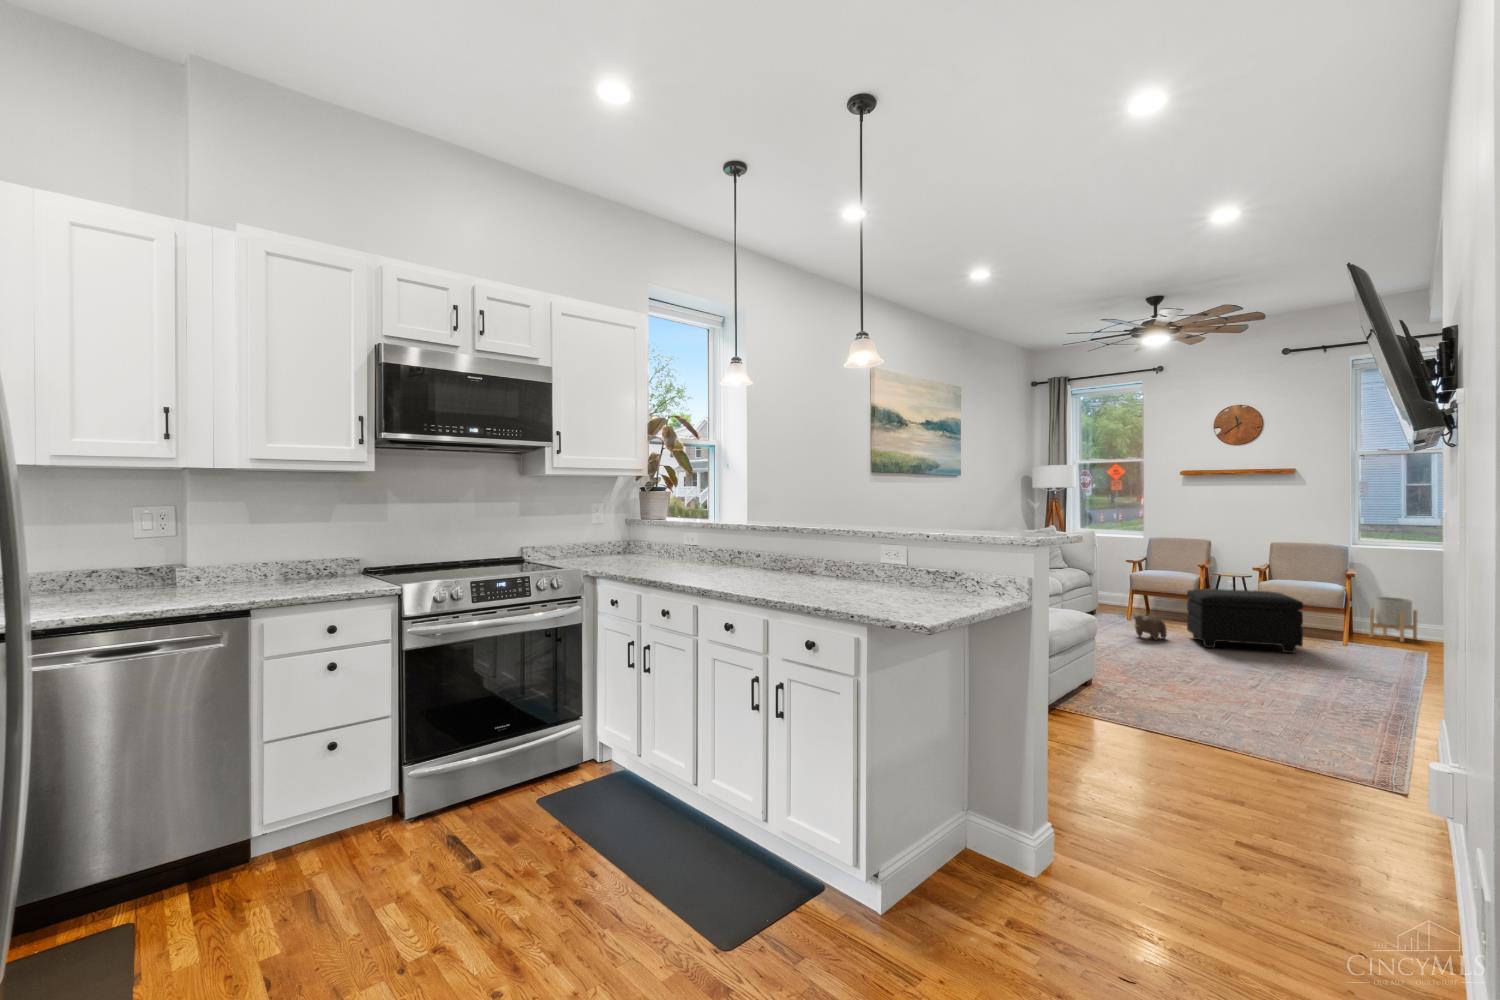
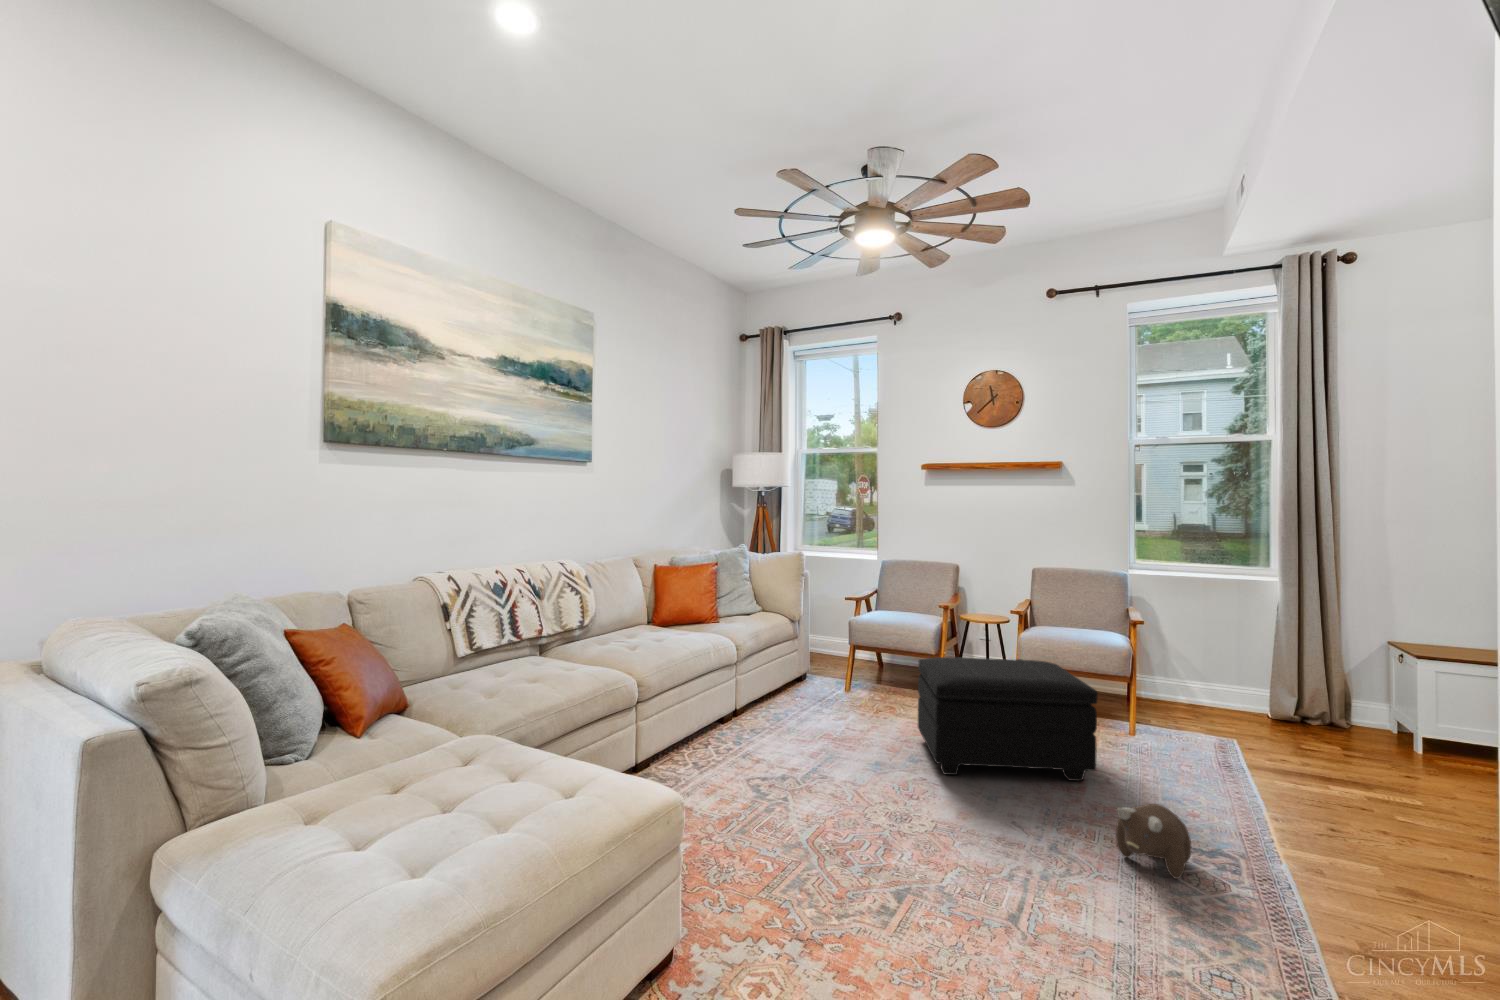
planter: present [1370,597,1417,642] -> none [1168,654,1230,728]
plush toy: present [1133,614,1167,640] -> present [1116,804,1191,879]

